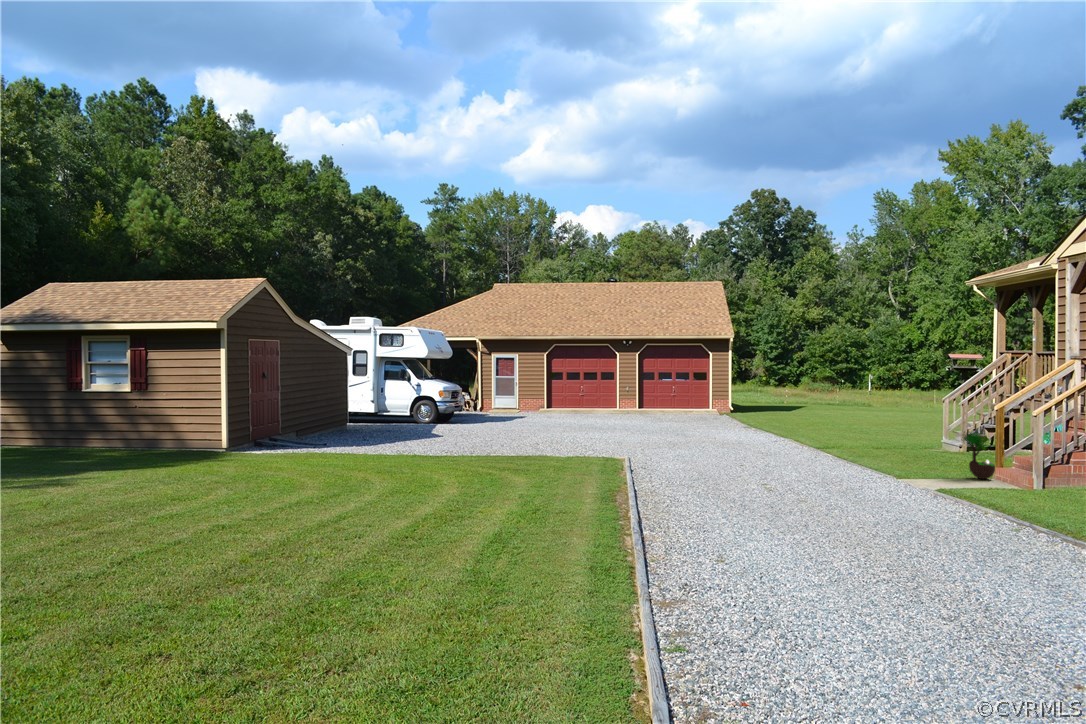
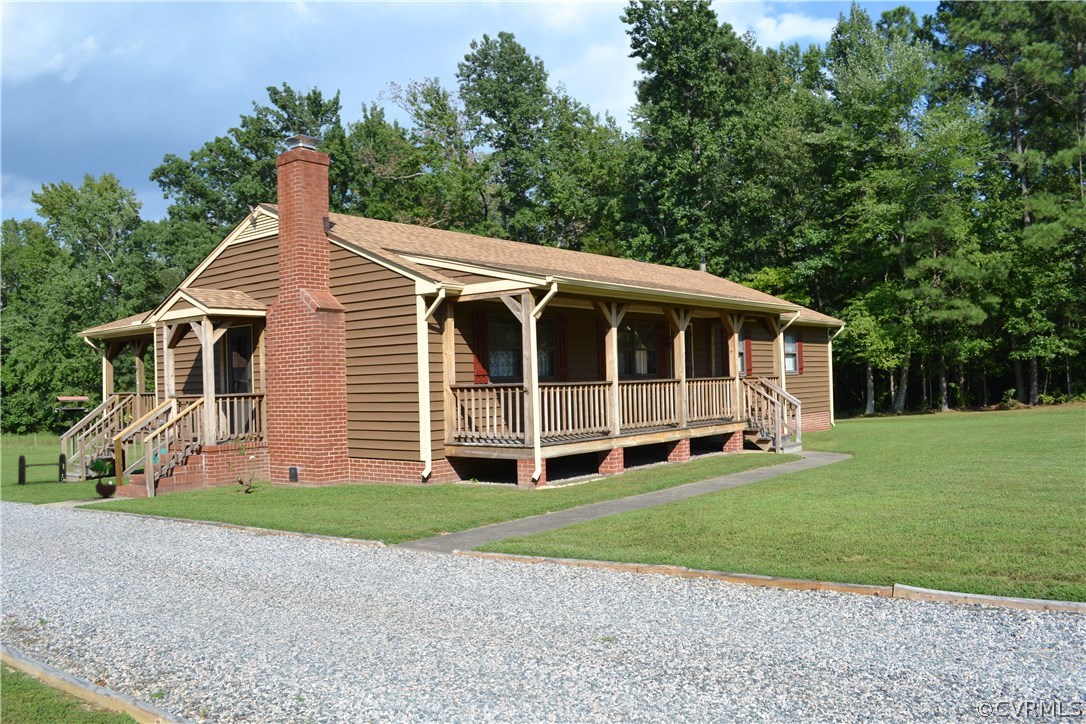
bench: none [896,416,946,451] -> present [18,453,67,485]

